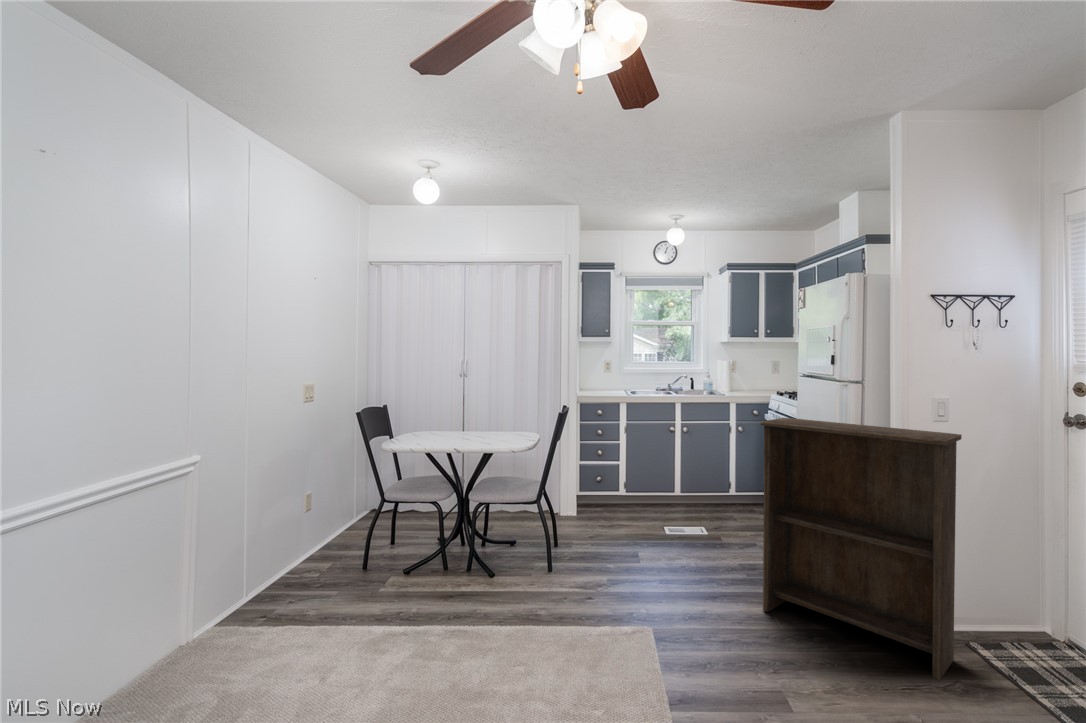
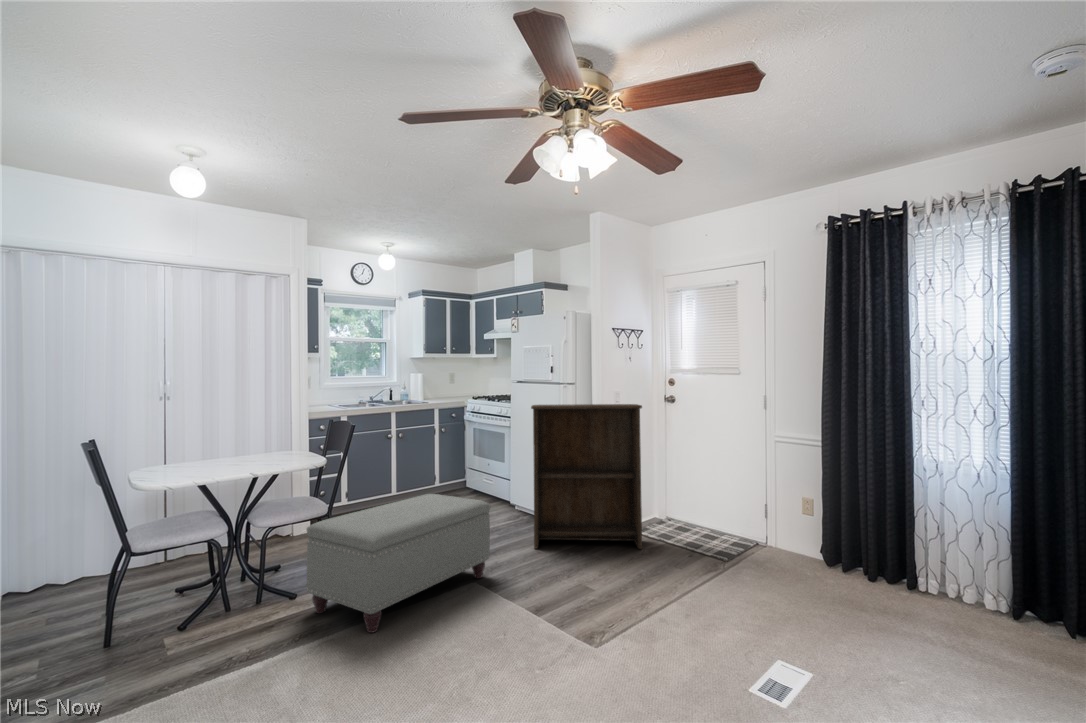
ottoman: none [483,509,667,638] -> present [307,494,490,633]

